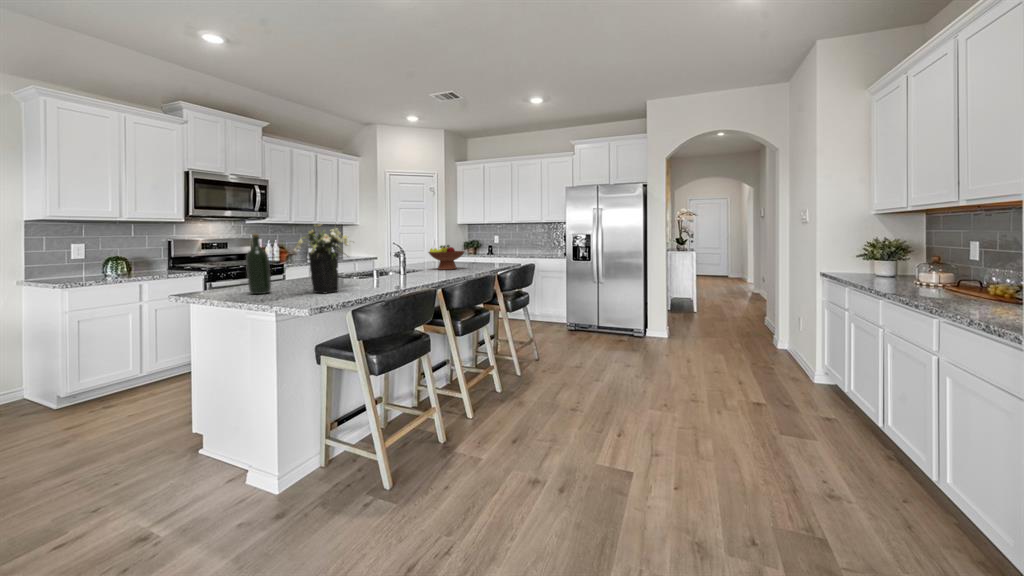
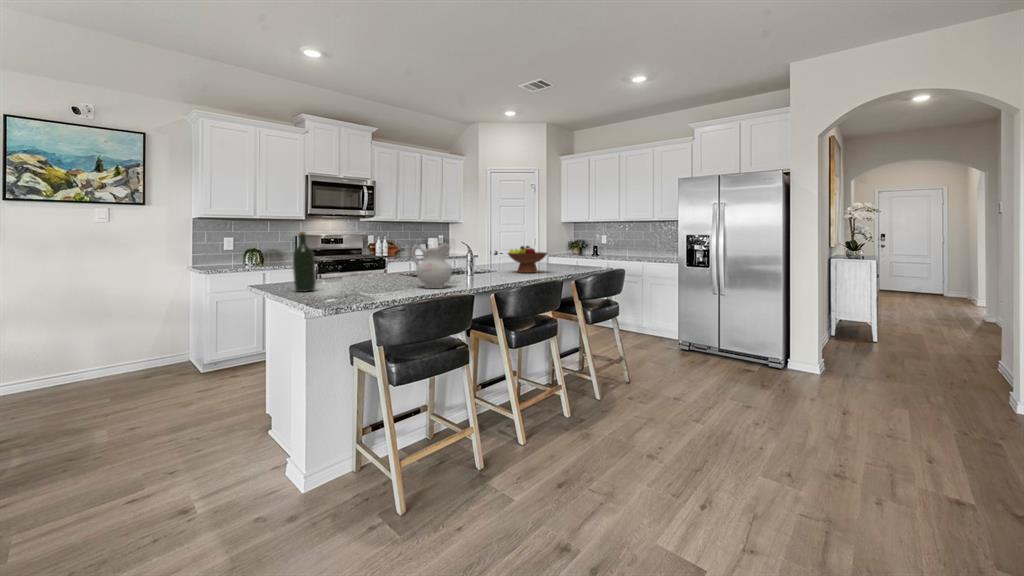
flower arrangement: present [292,224,349,293] -> none [324,221,387,295]
ceramic pitcher: none [364,242,404,285] -> present [412,242,452,288]

